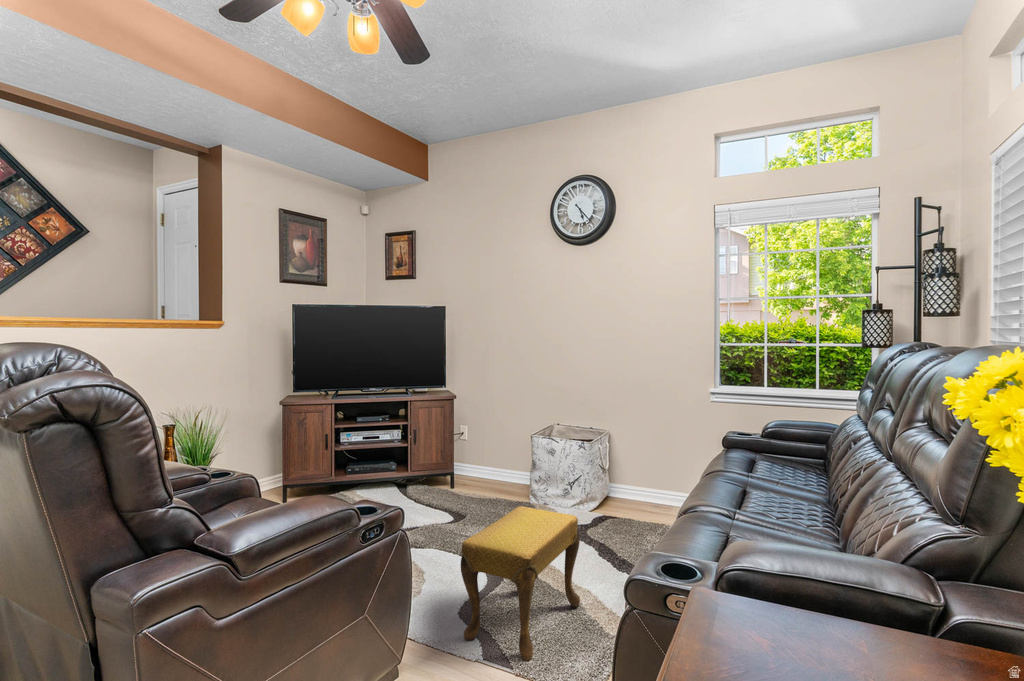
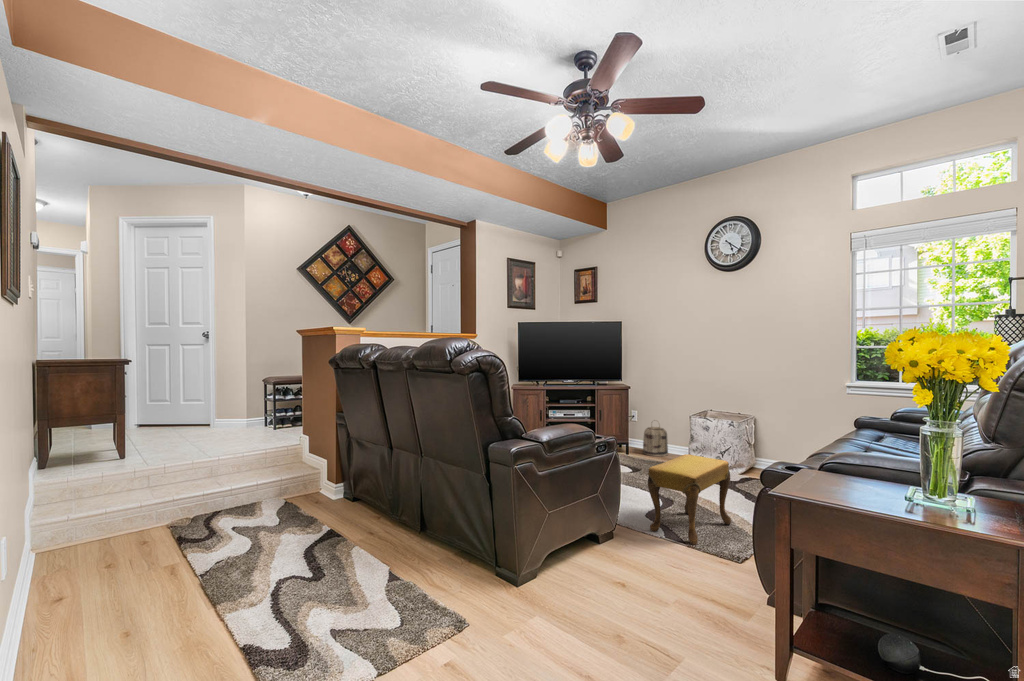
basket: none [471,439,504,488] -> present [643,427,668,456]

